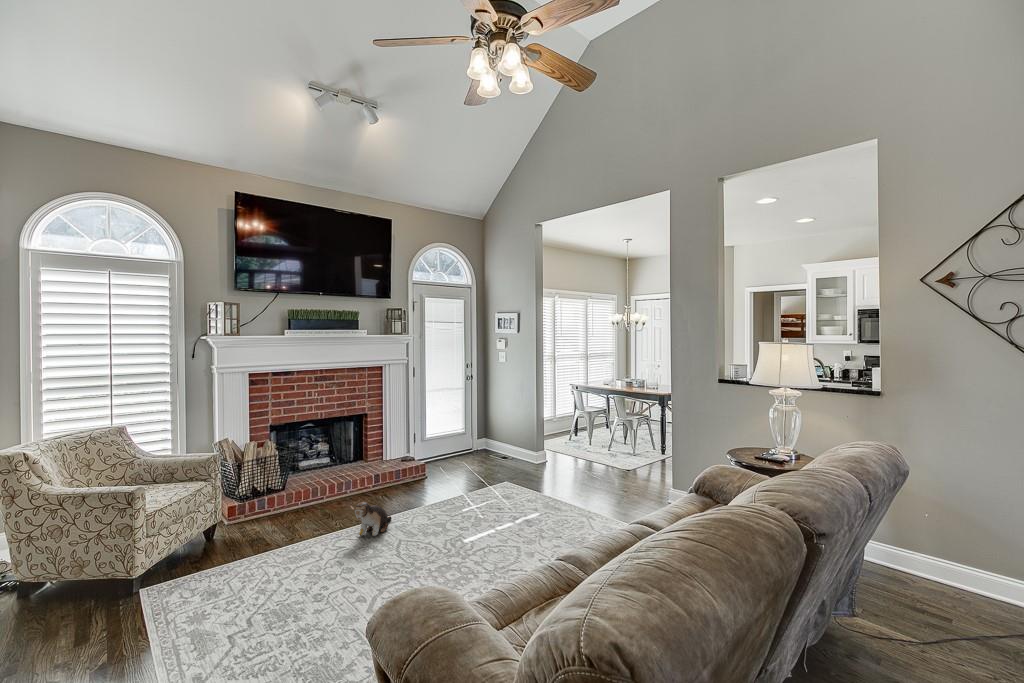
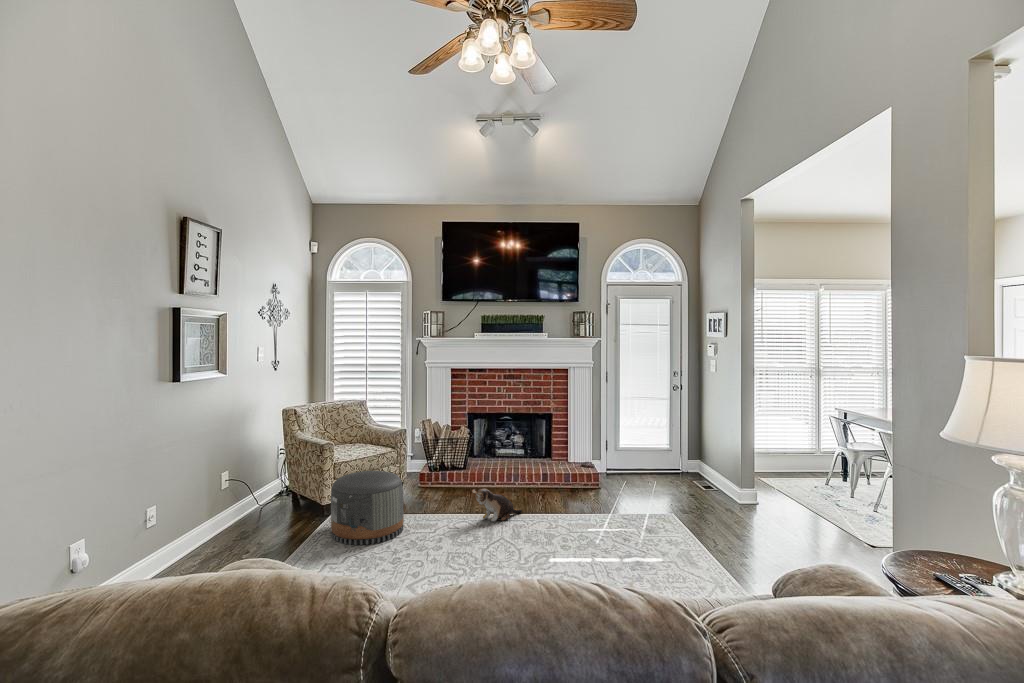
pouf: none [170,508,280,620] -> present [331,471,404,545]

